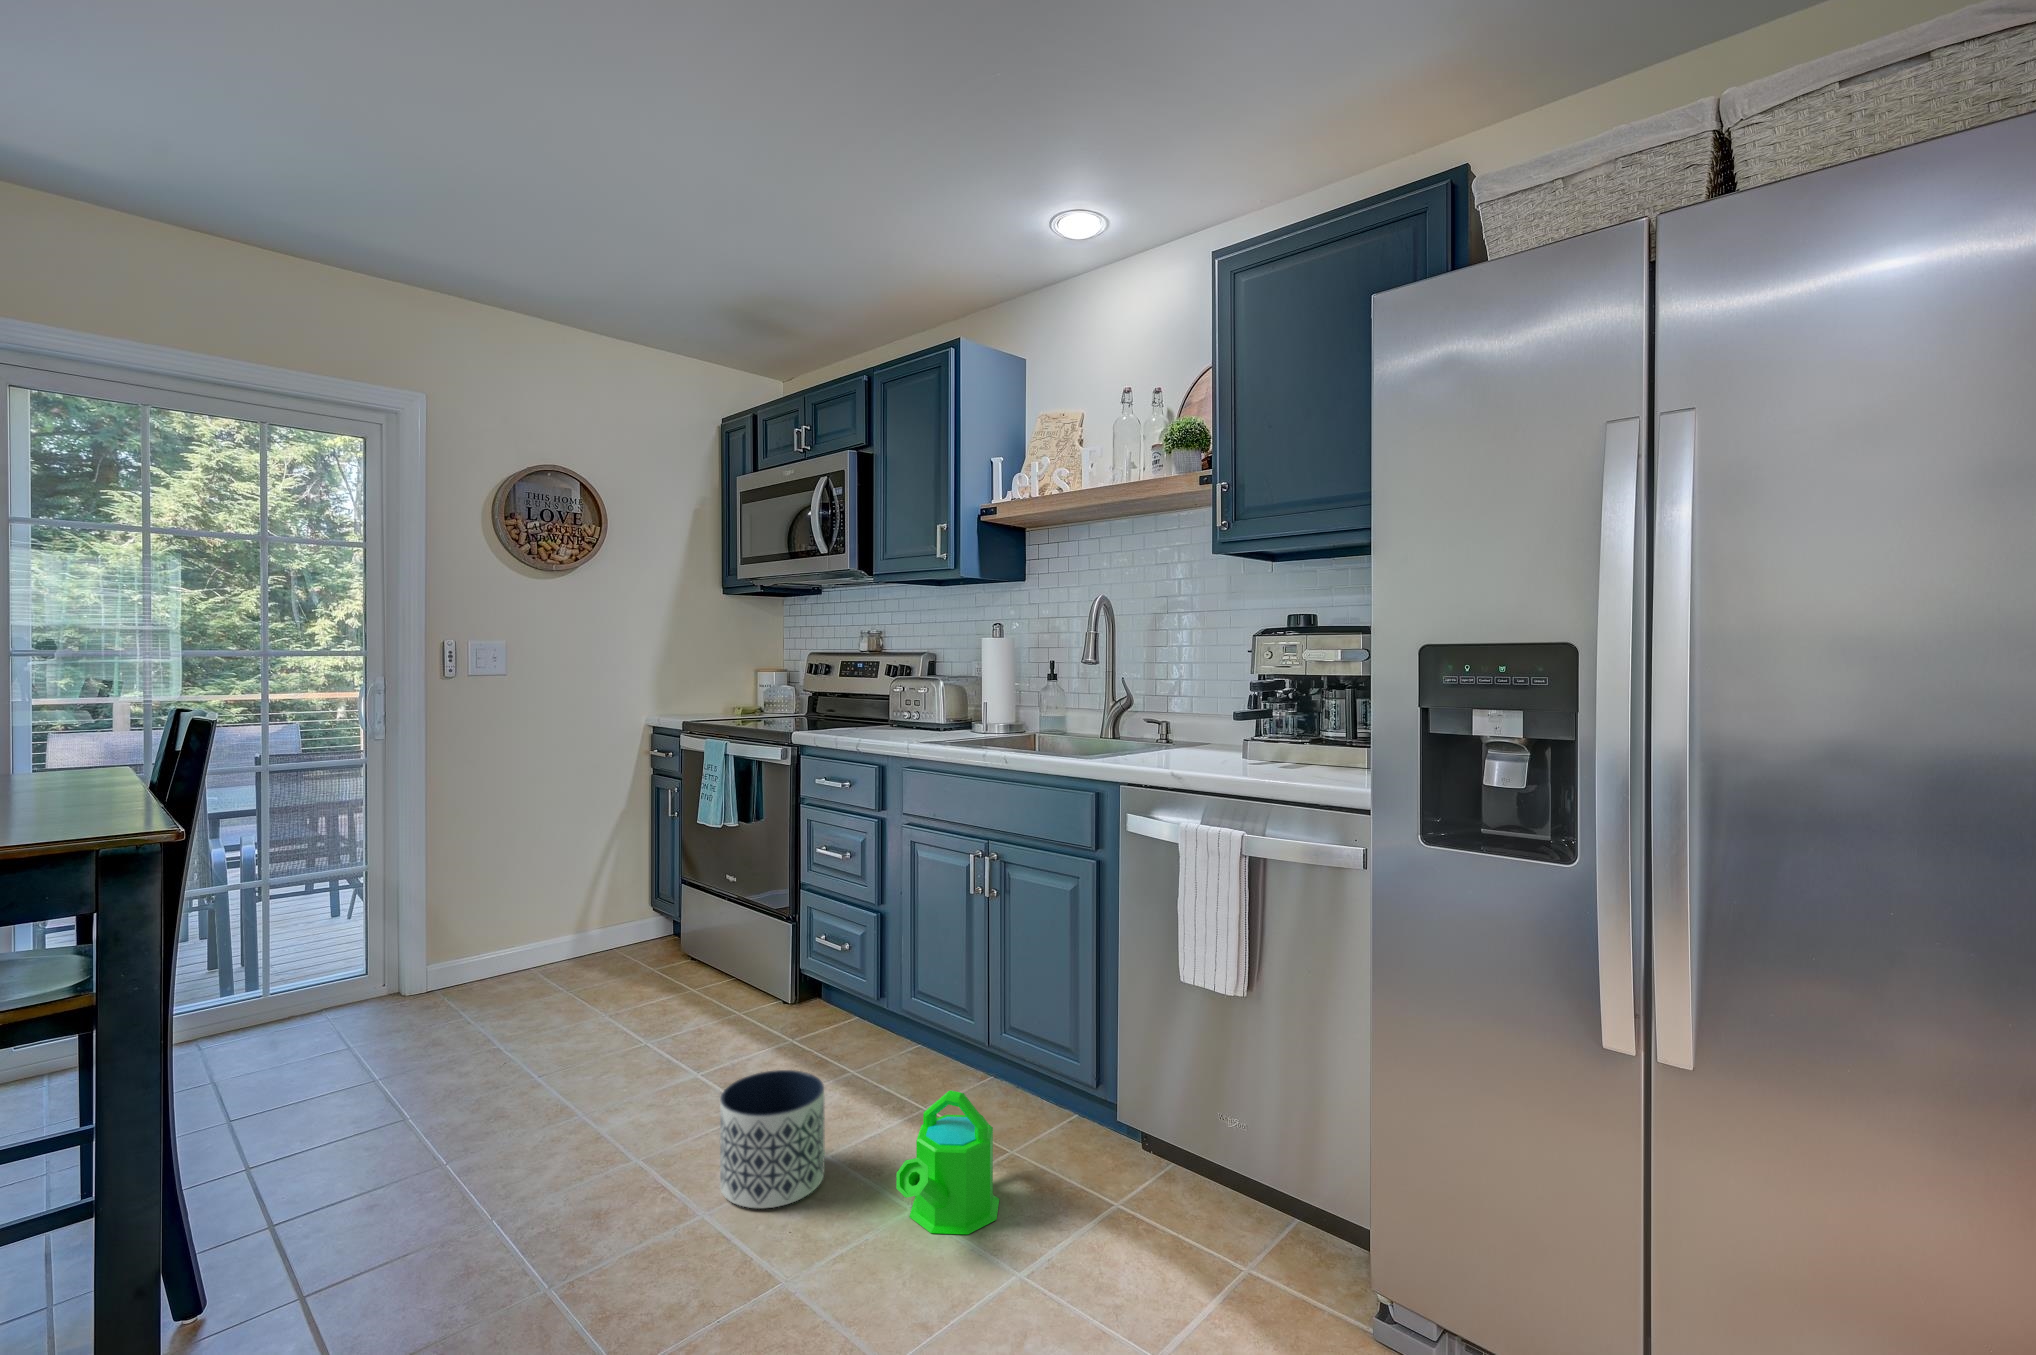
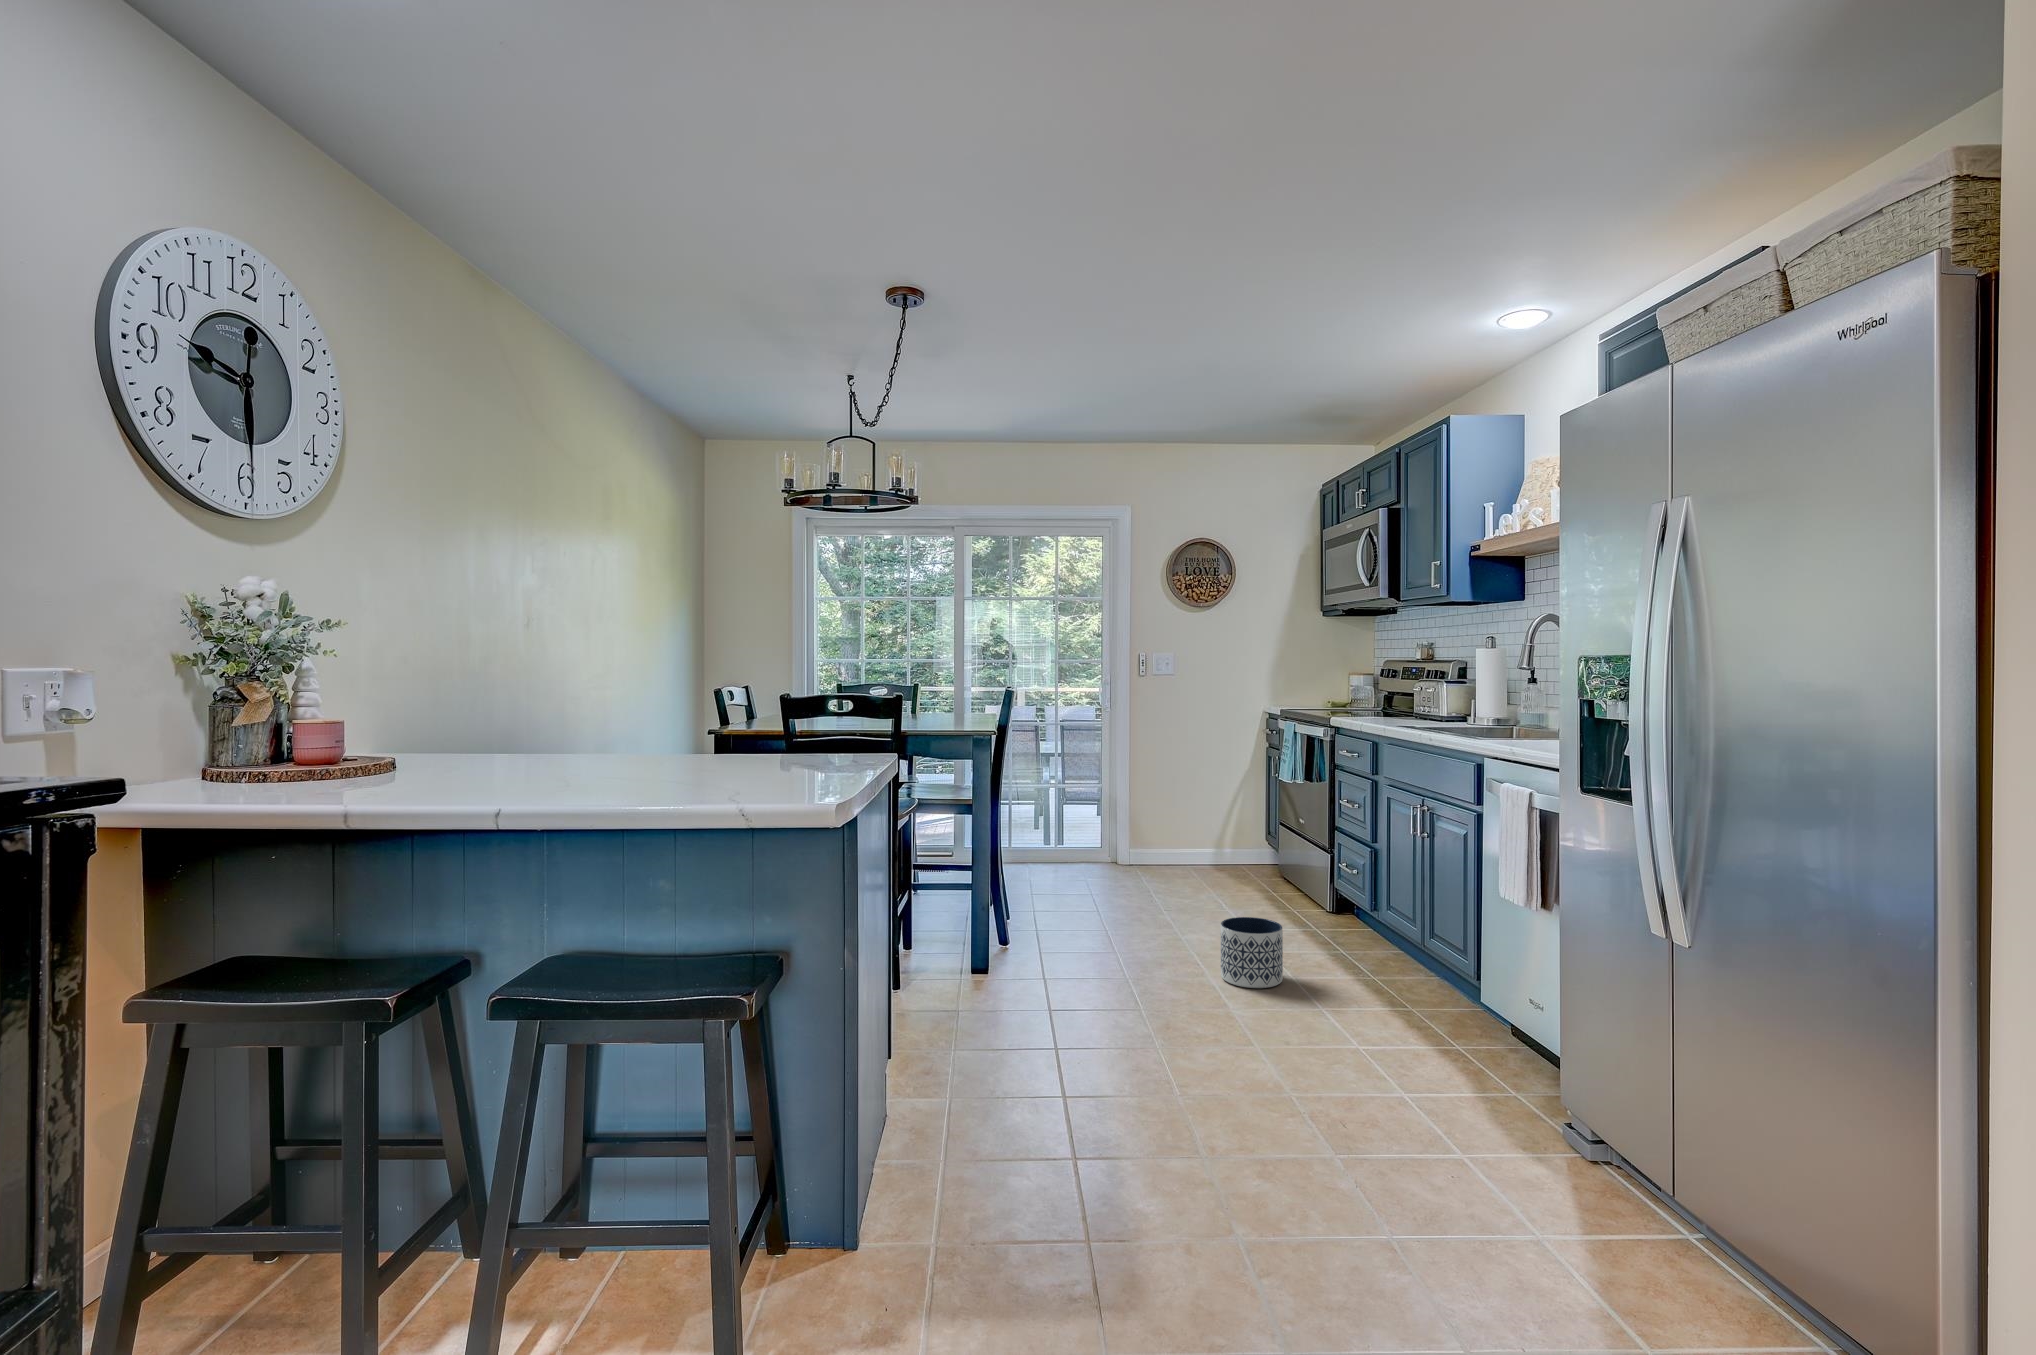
watering can: present [896,1090,999,1235] -> none [1294,940,1385,1025]

